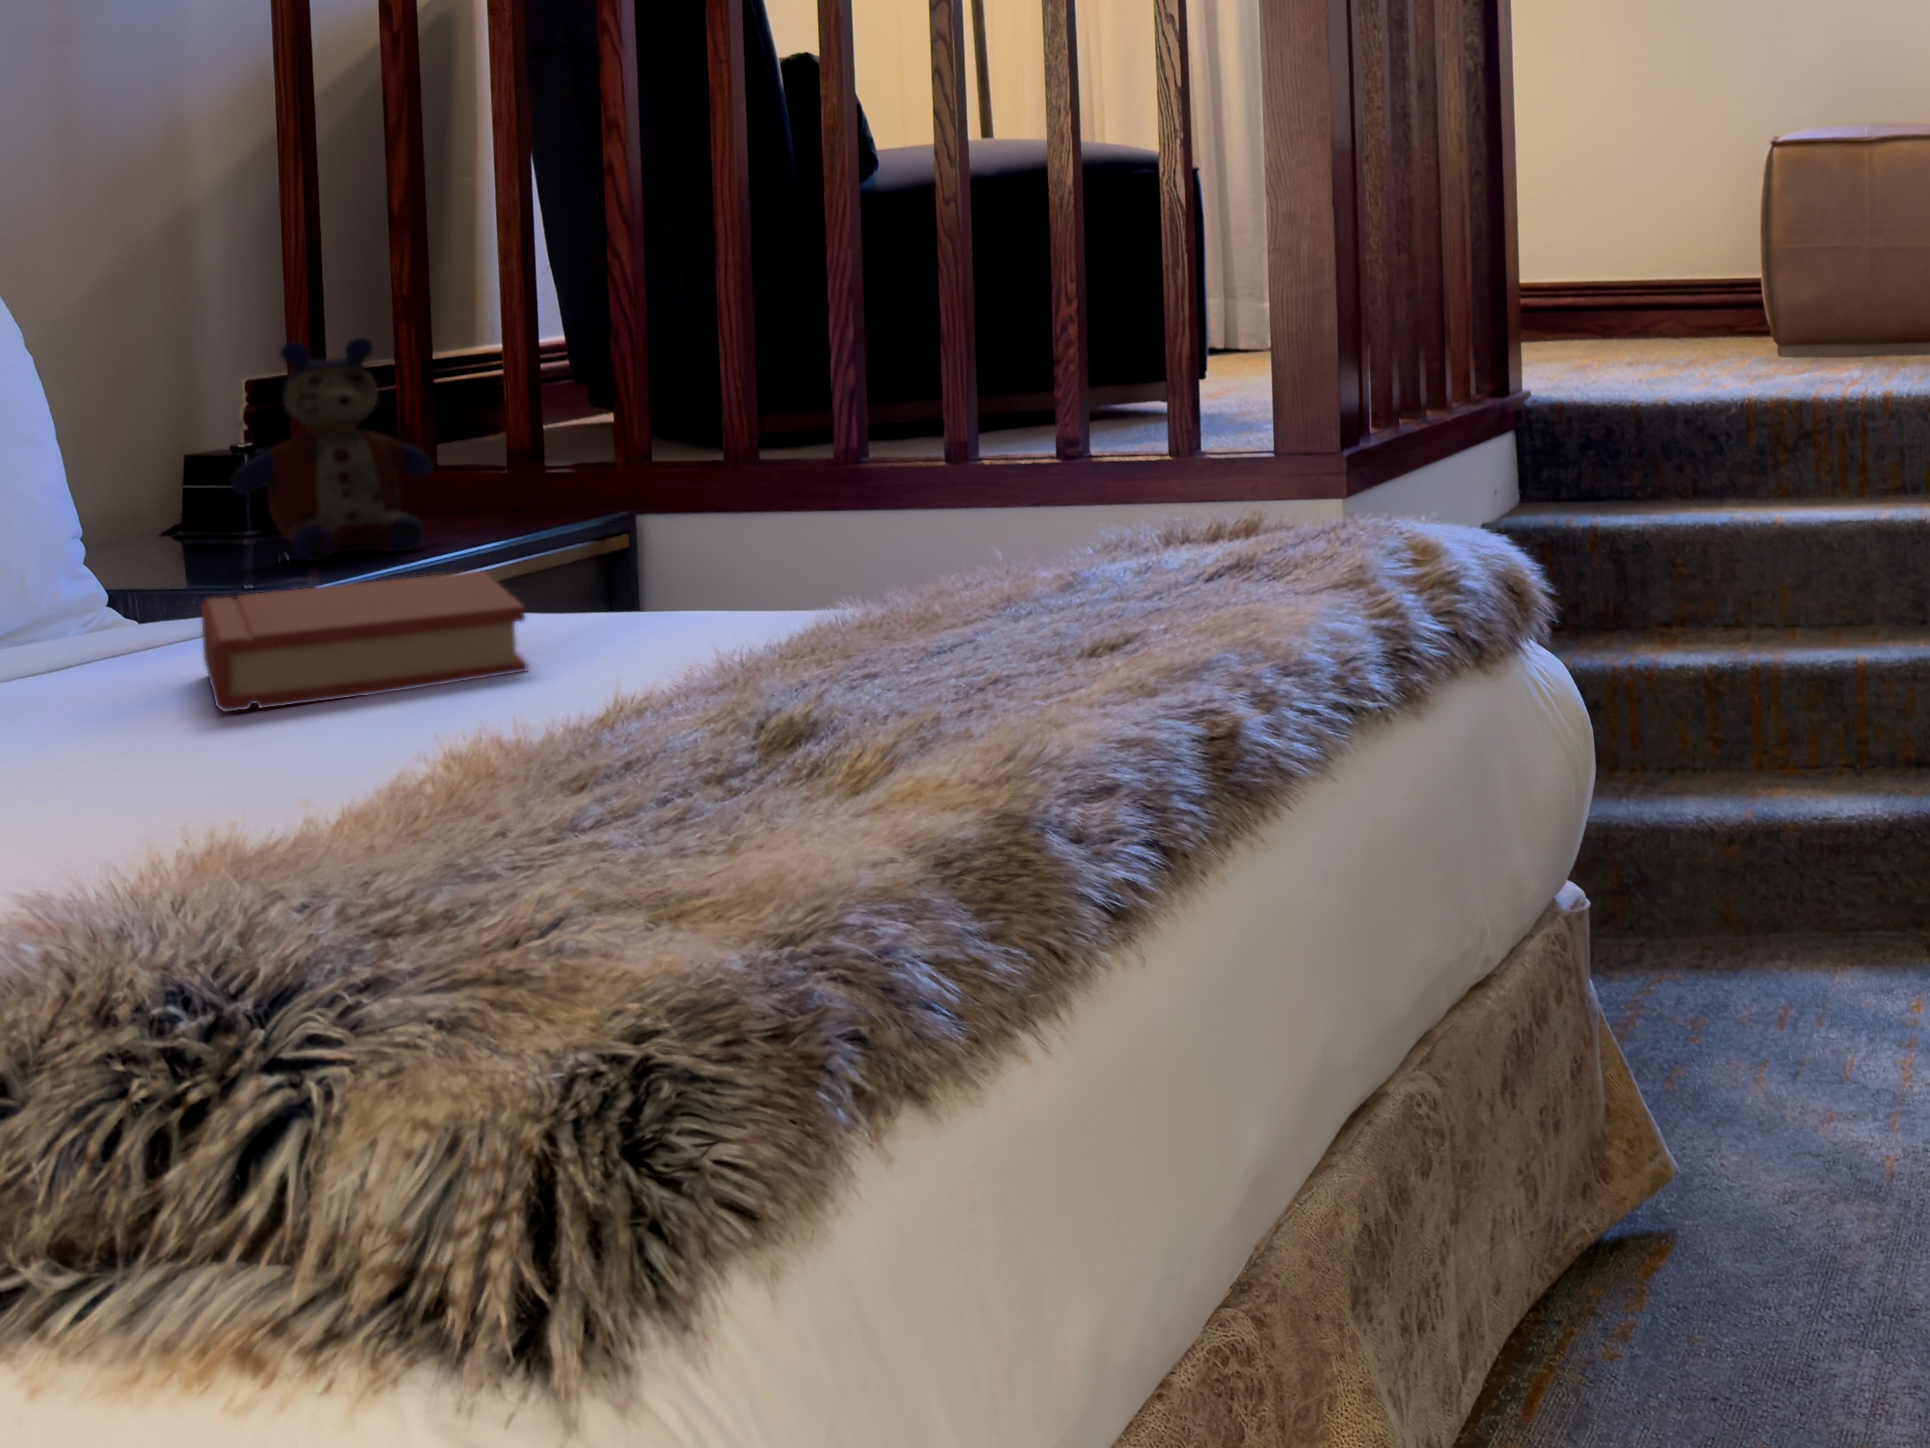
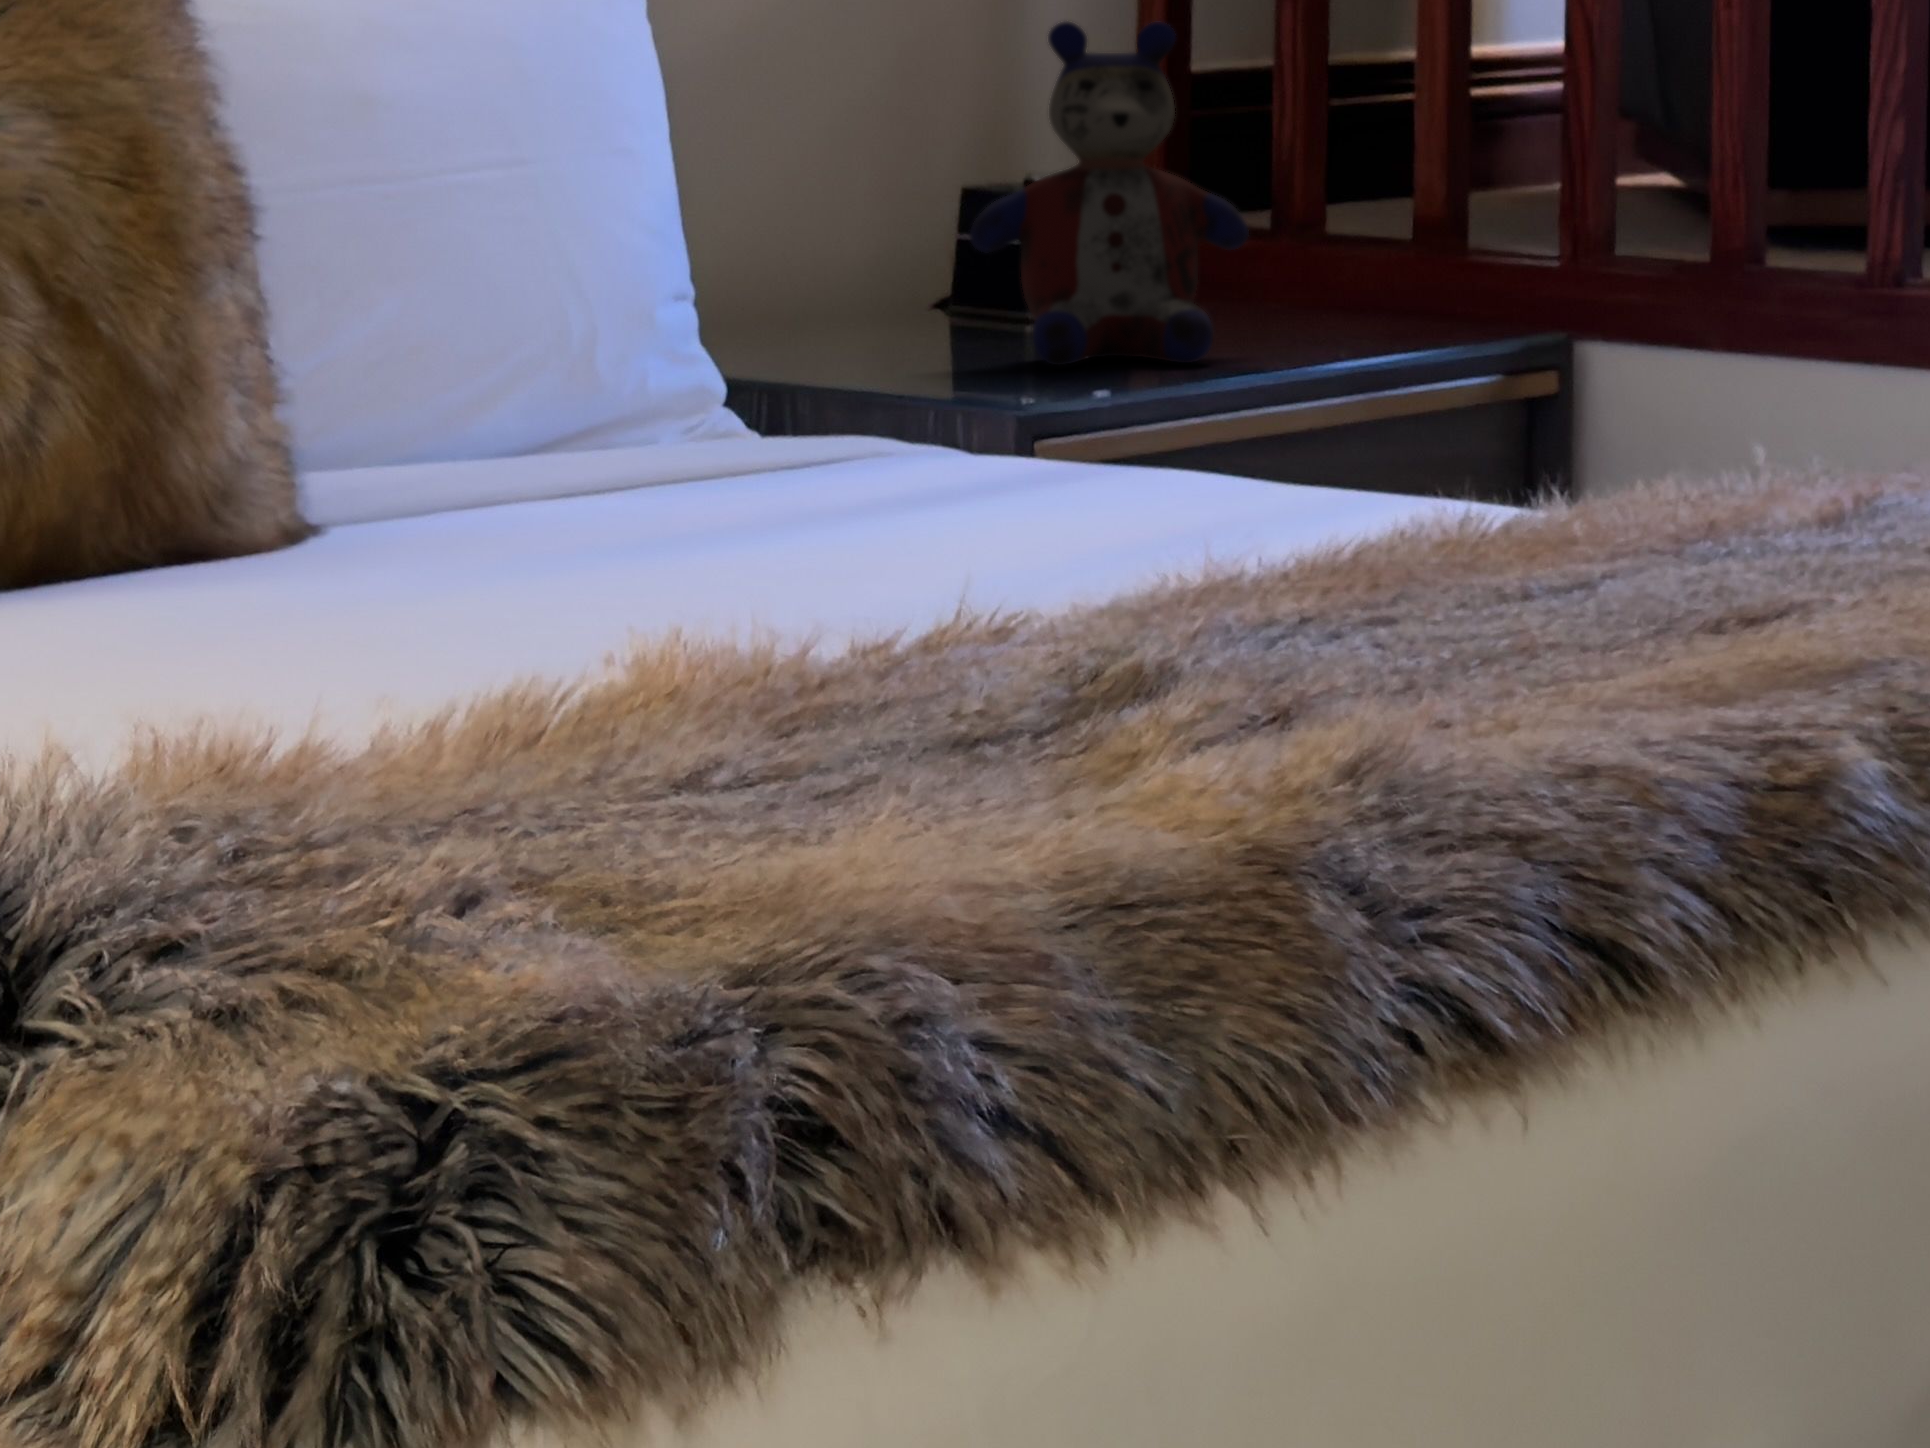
hardback book: present [201,571,528,712] -> none [643,403,1092,572]

